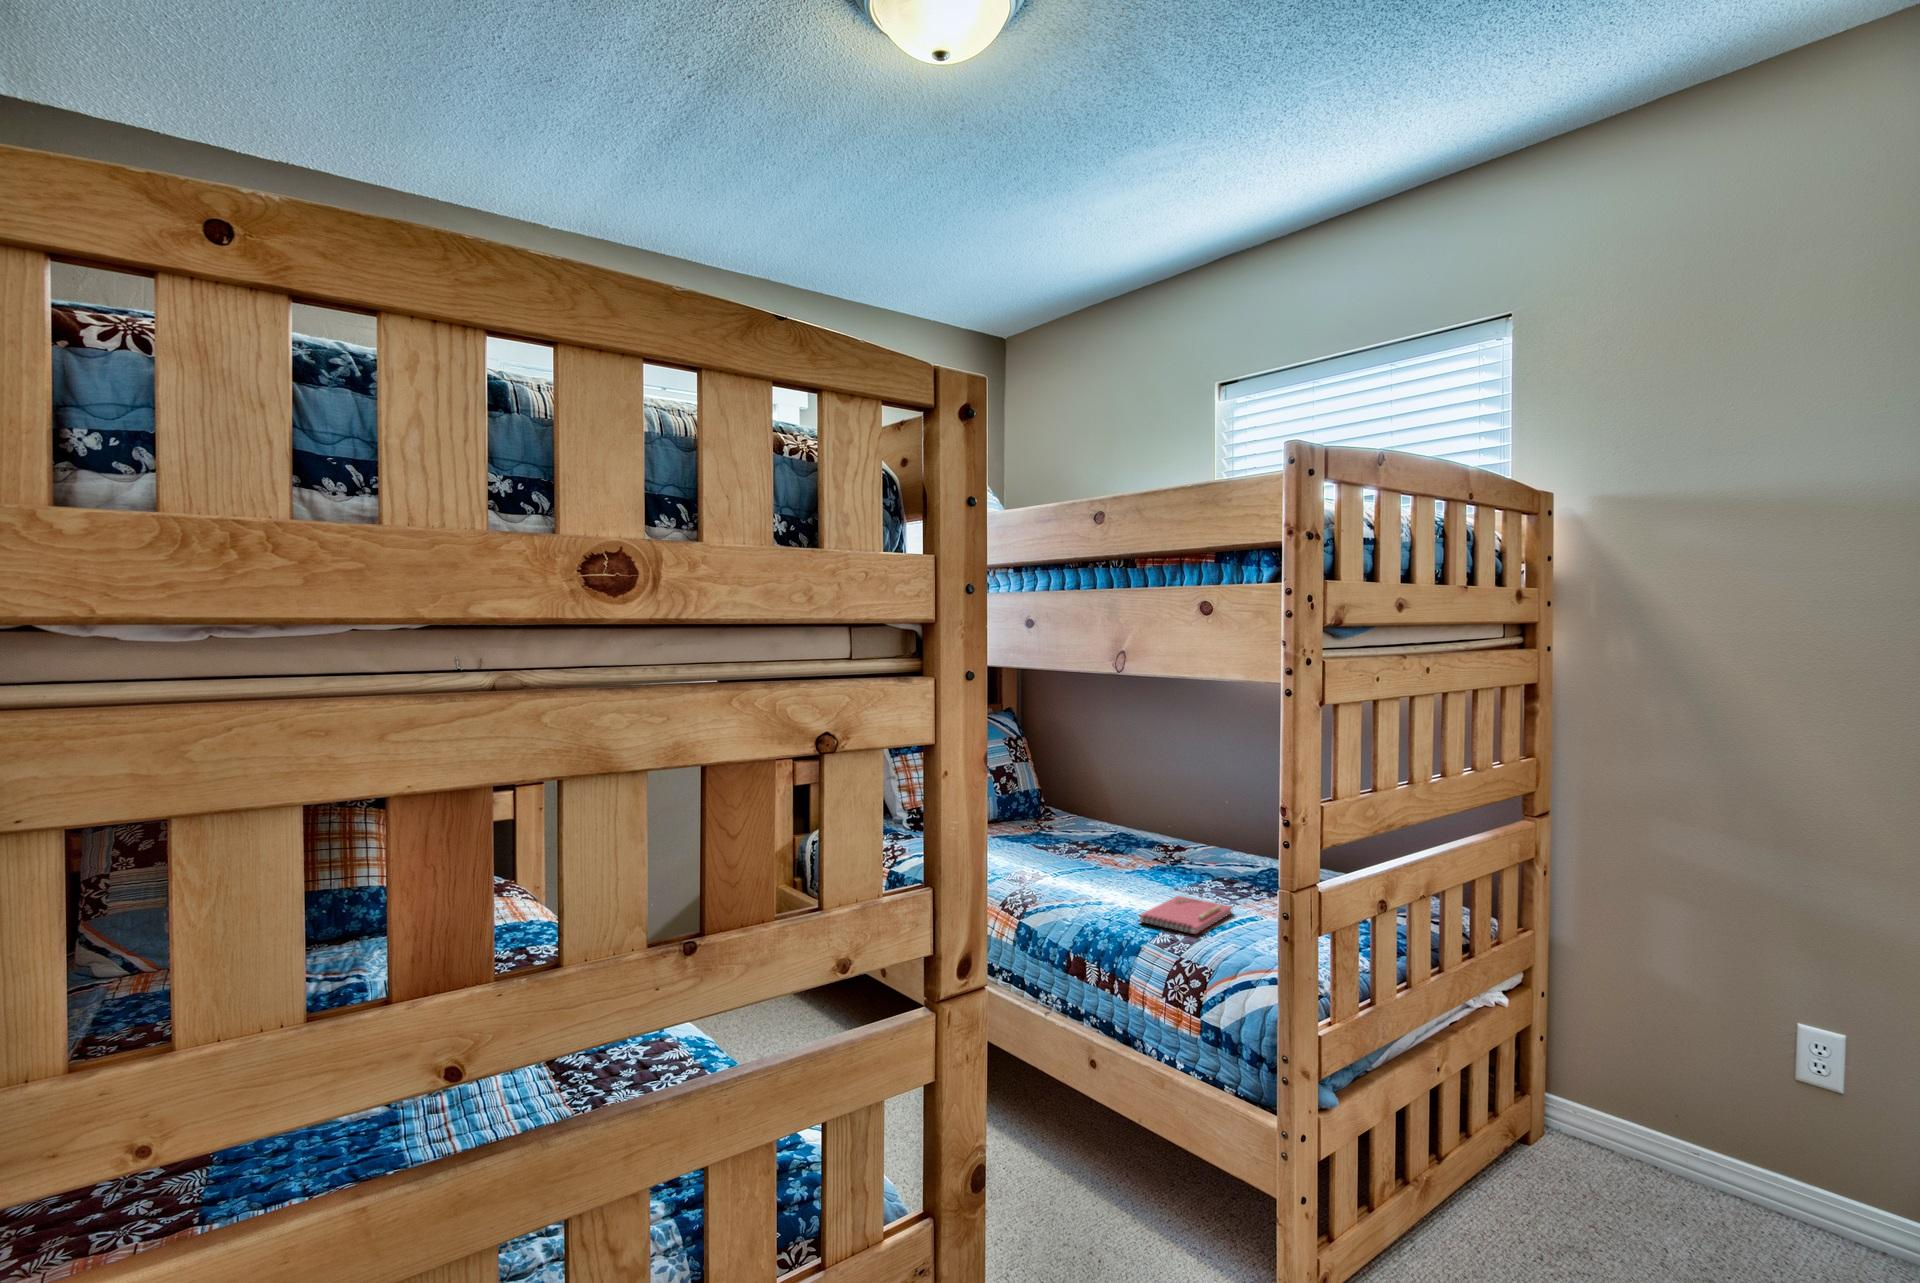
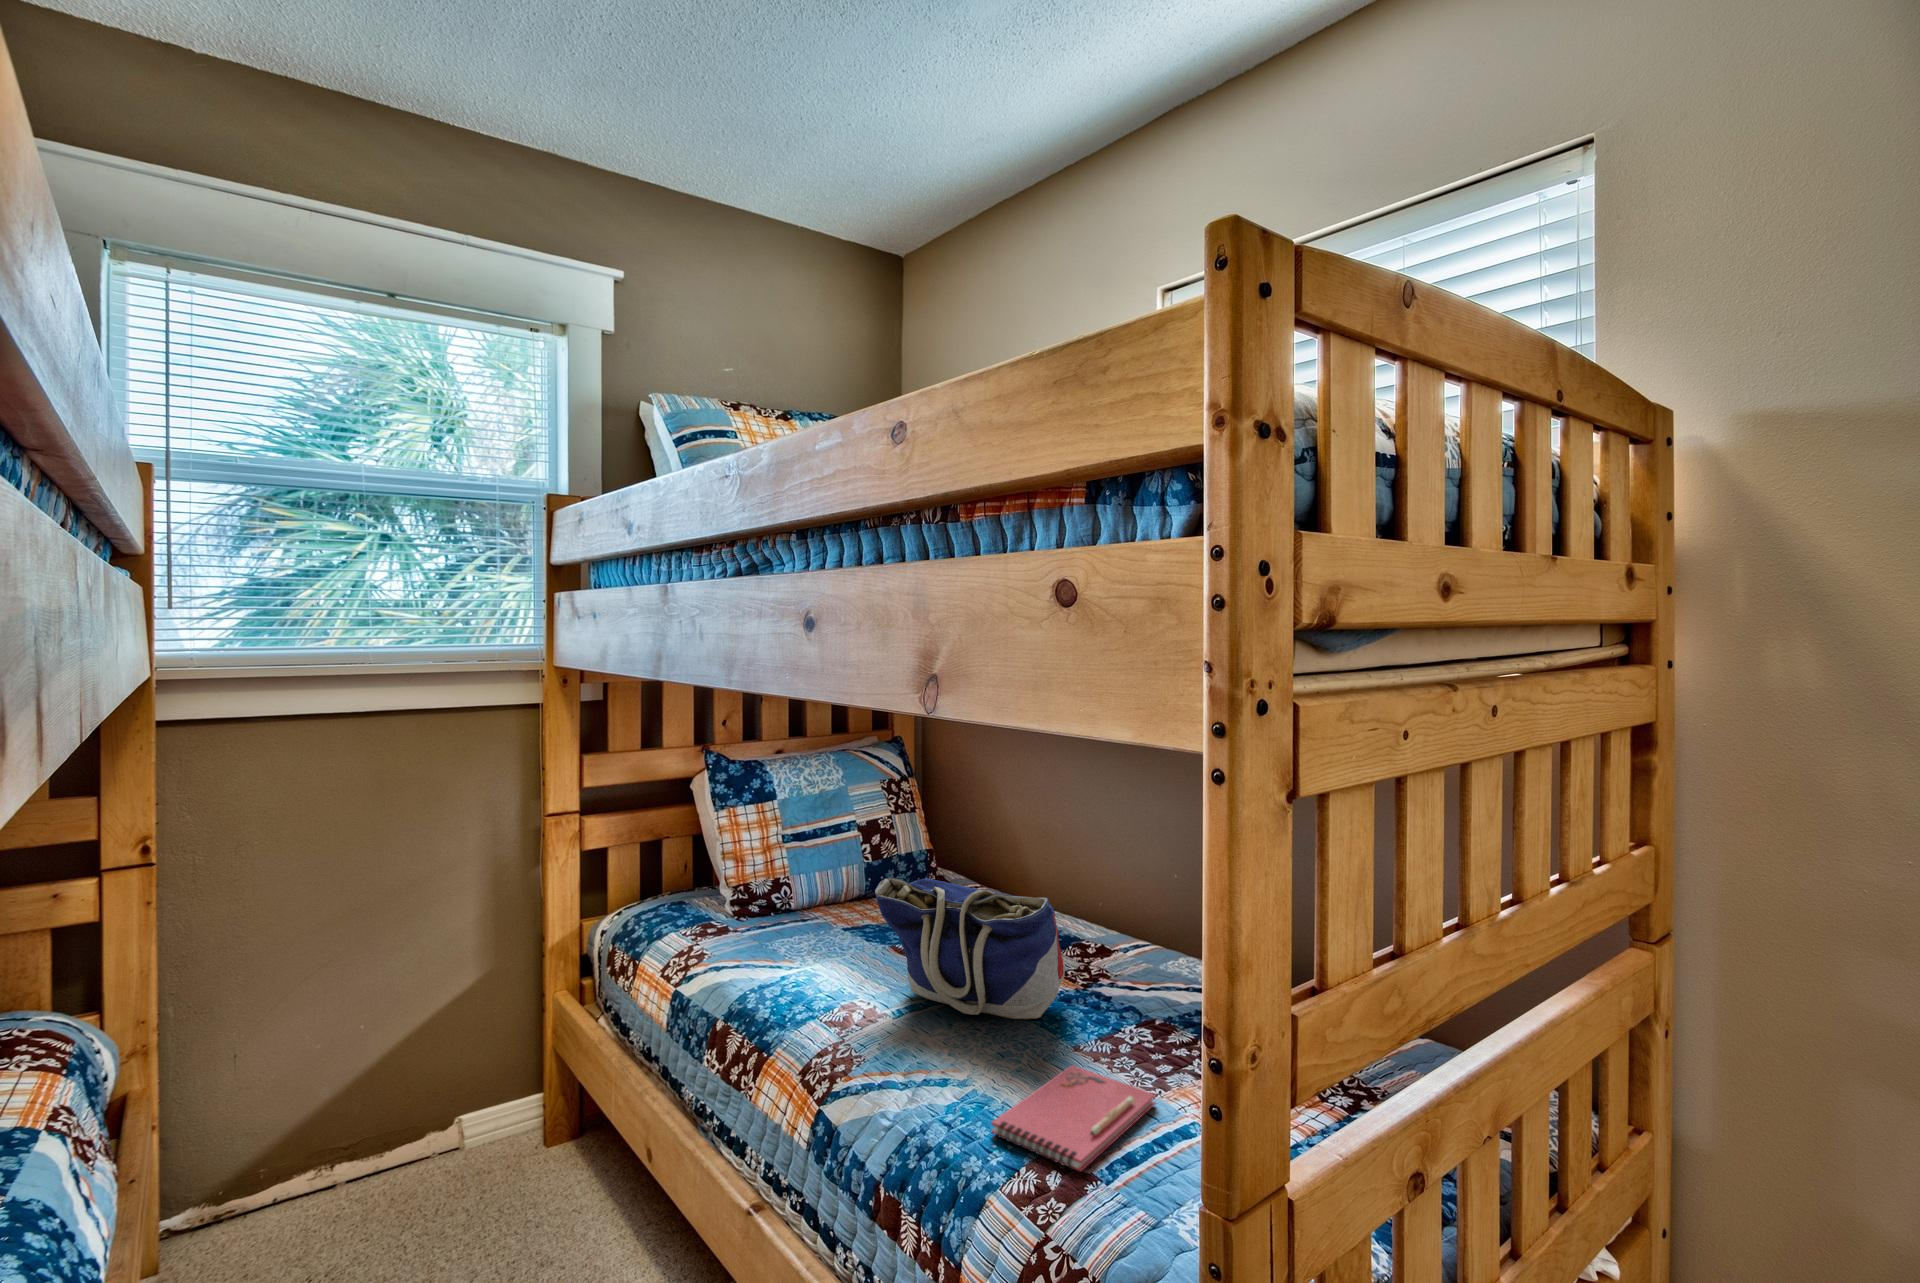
tote bag: none [1035,791,1164,881] -> present [875,878,1065,1019]

